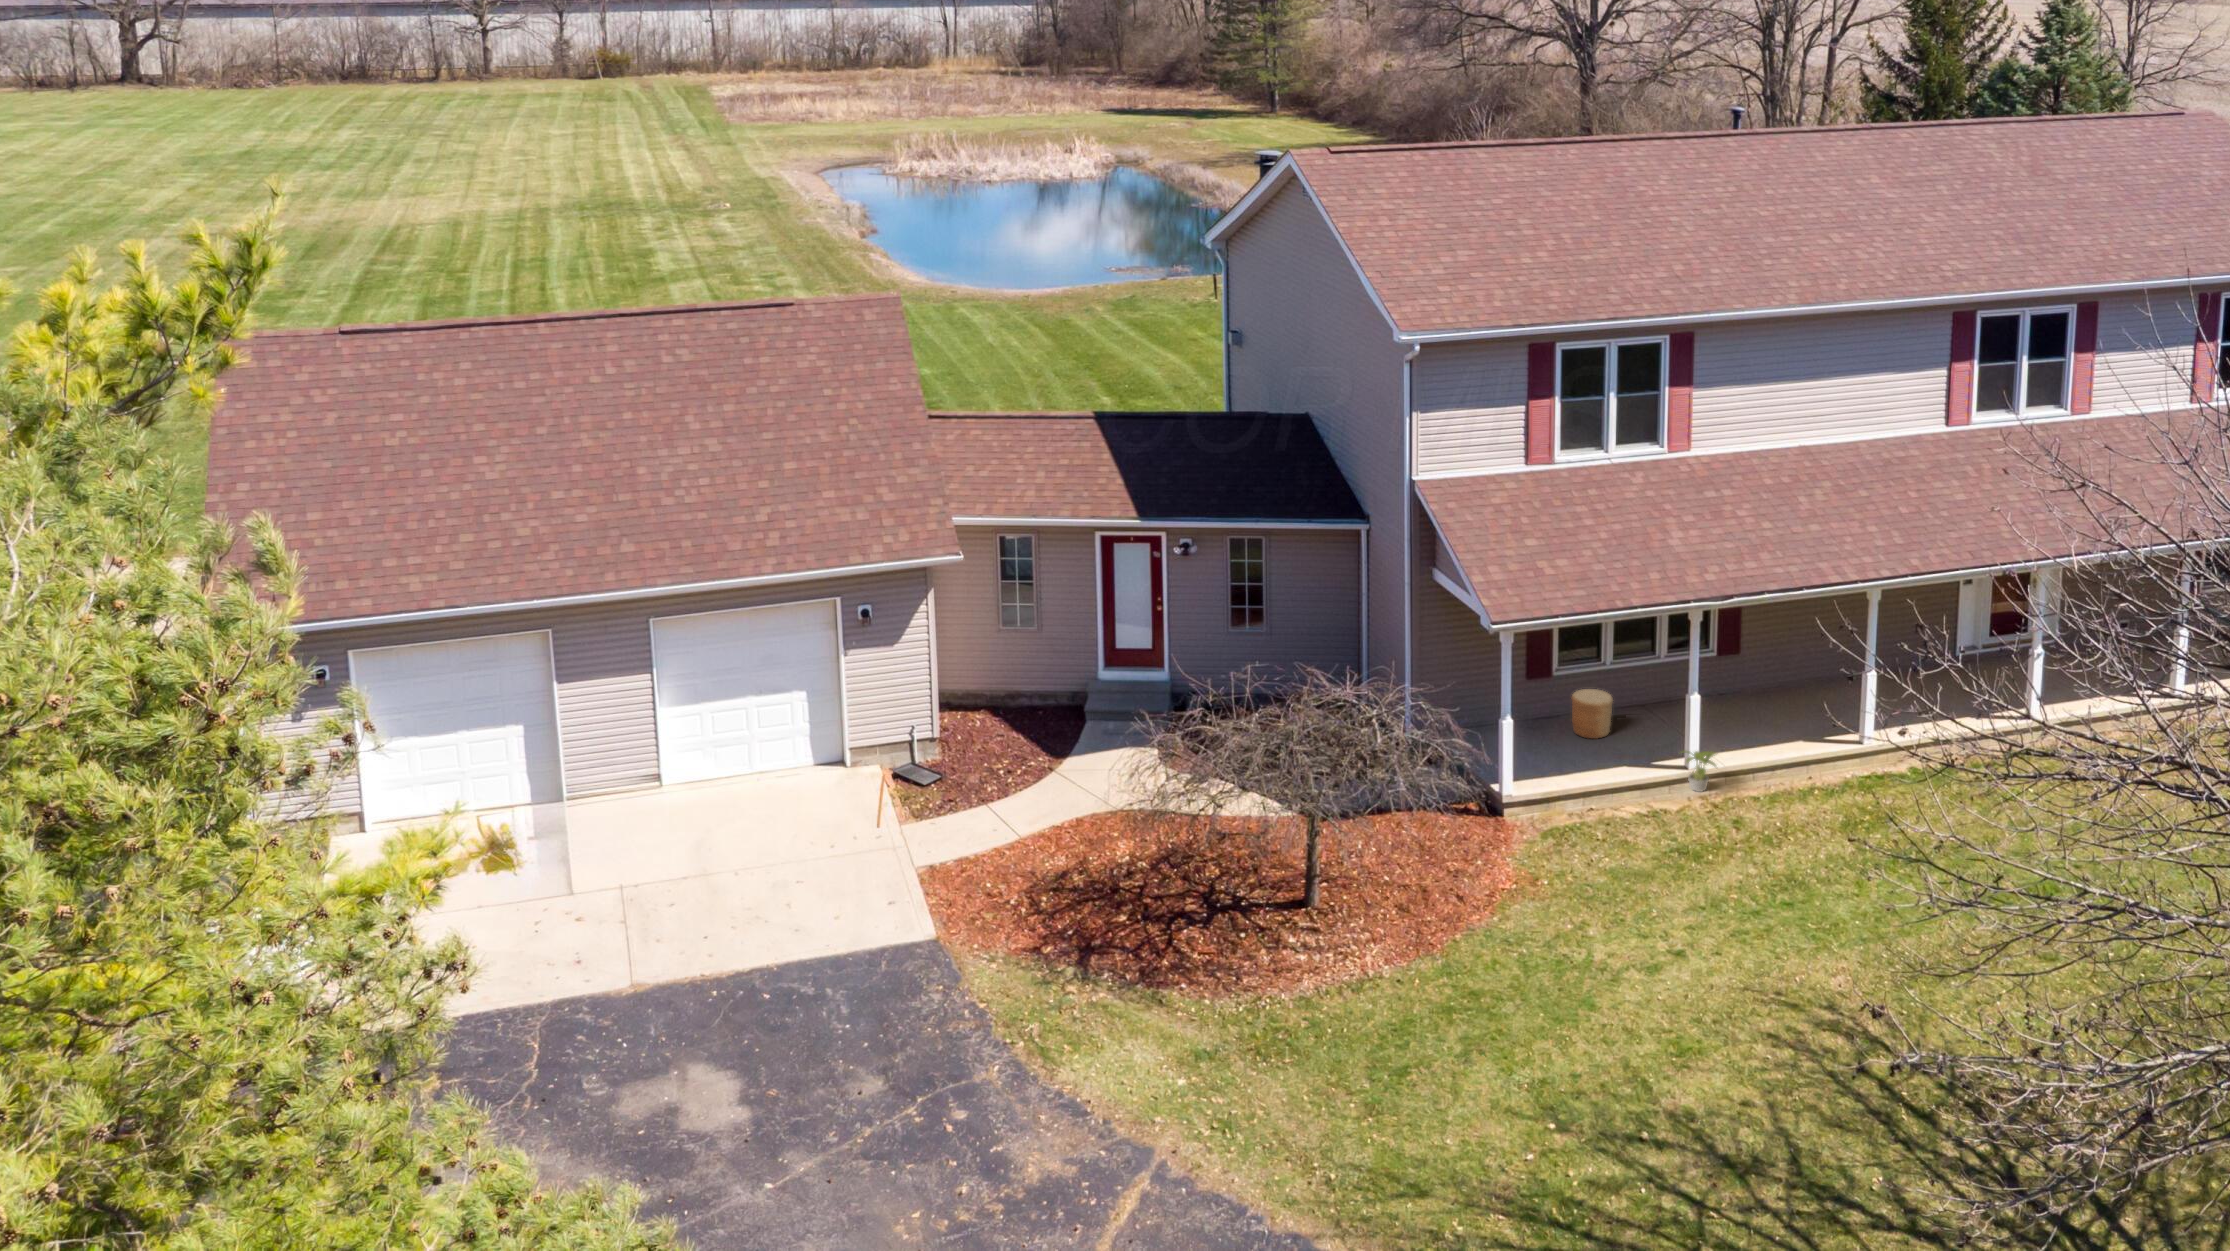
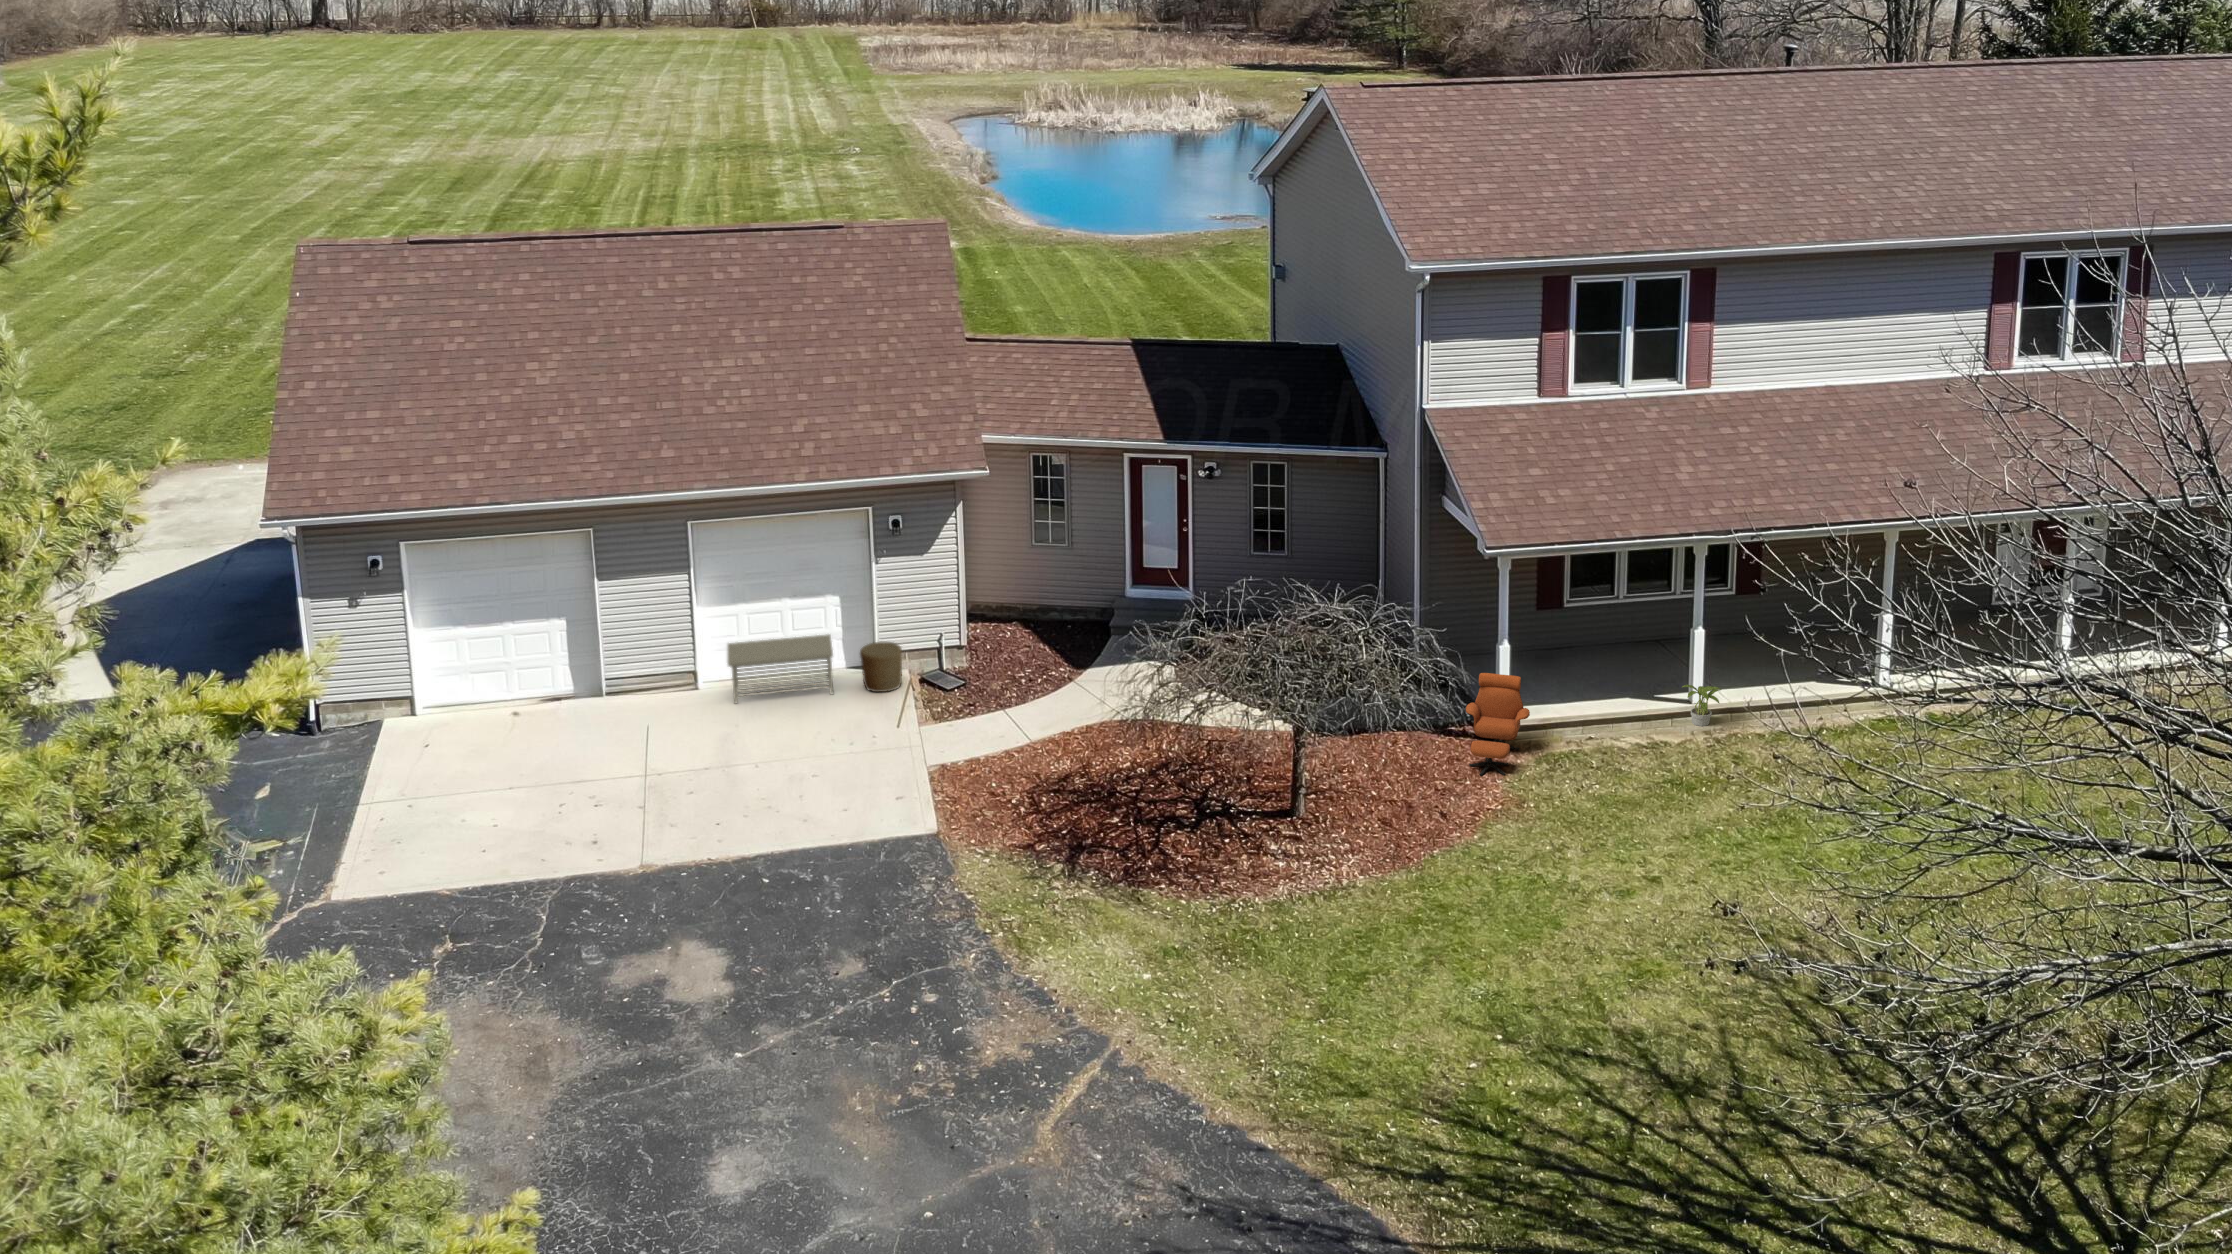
woven basket: present [1572,689,1613,739] -> present [860,641,902,692]
storage bench: none [695,732,809,810] -> present [727,634,834,703]
lounge chair: none [1468,747,1534,852] -> present [1466,673,1530,775]

